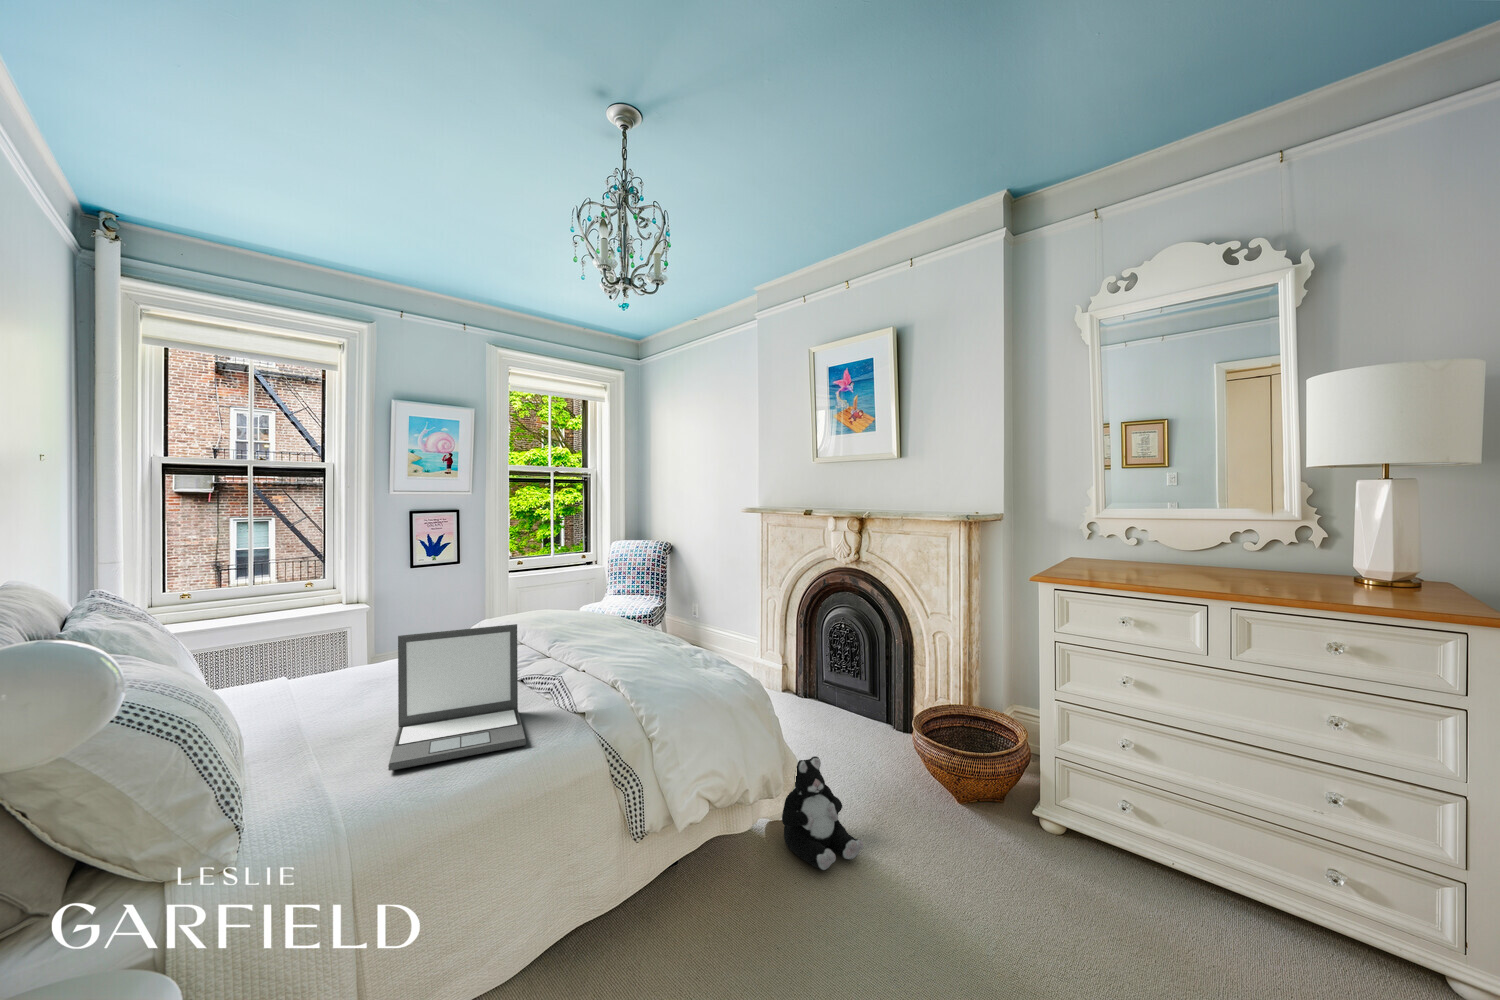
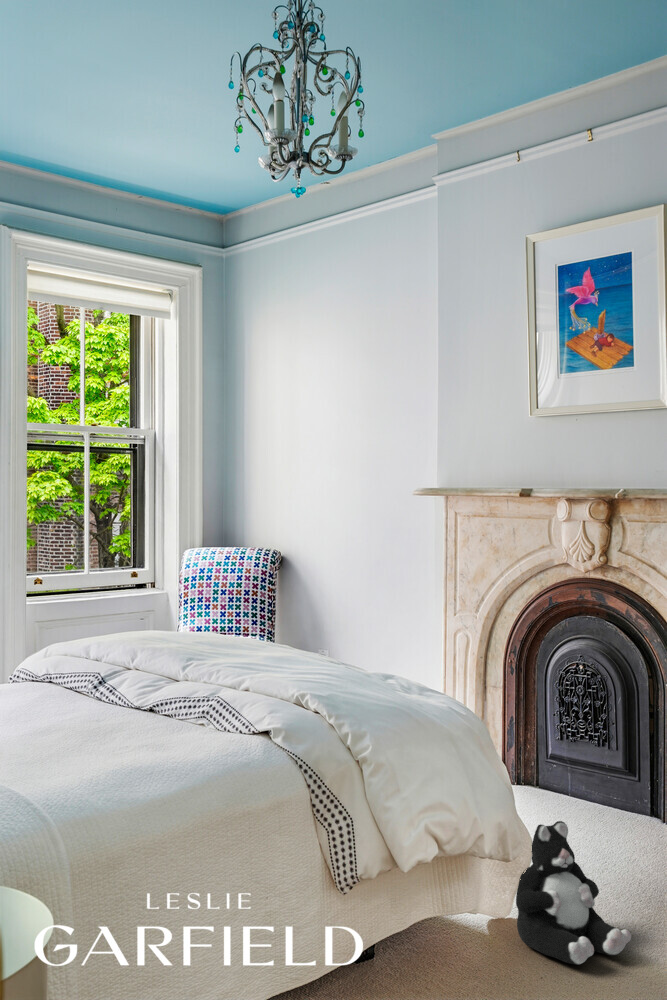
laptop: present [388,624,526,771] -> none [30,619,205,780]

